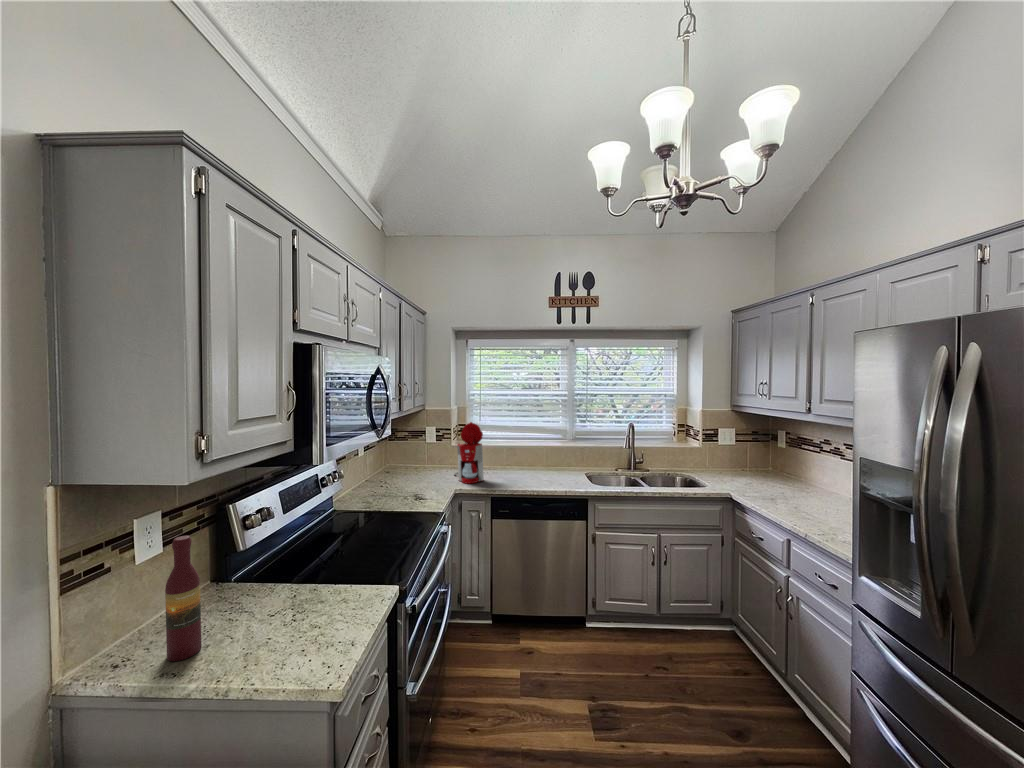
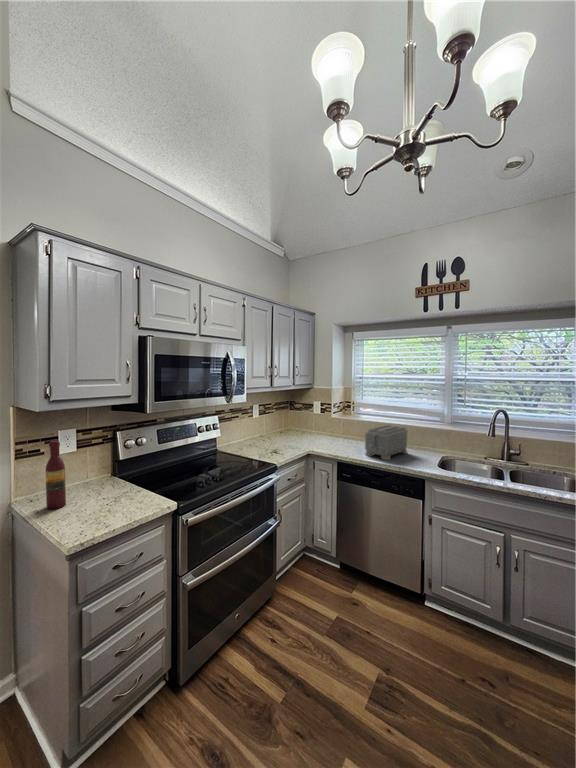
coffee maker: present [455,422,484,484] -> none [321,400,349,449]
toaster: none [515,446,551,485] -> present [365,425,407,460]

